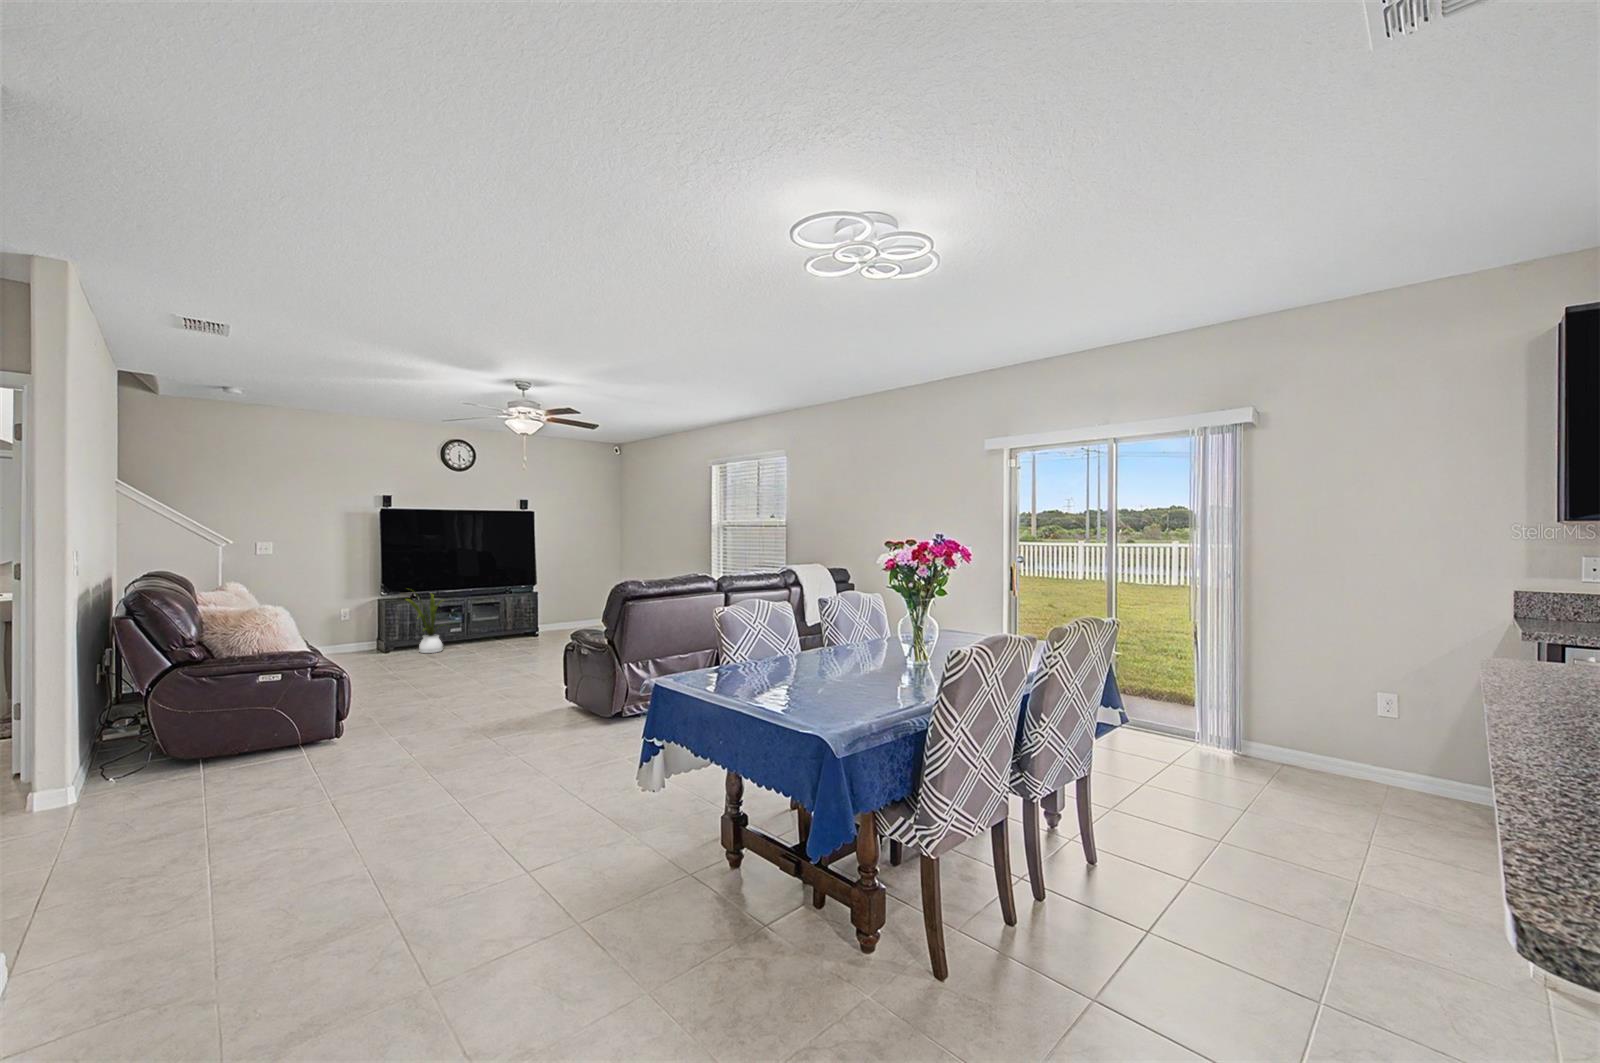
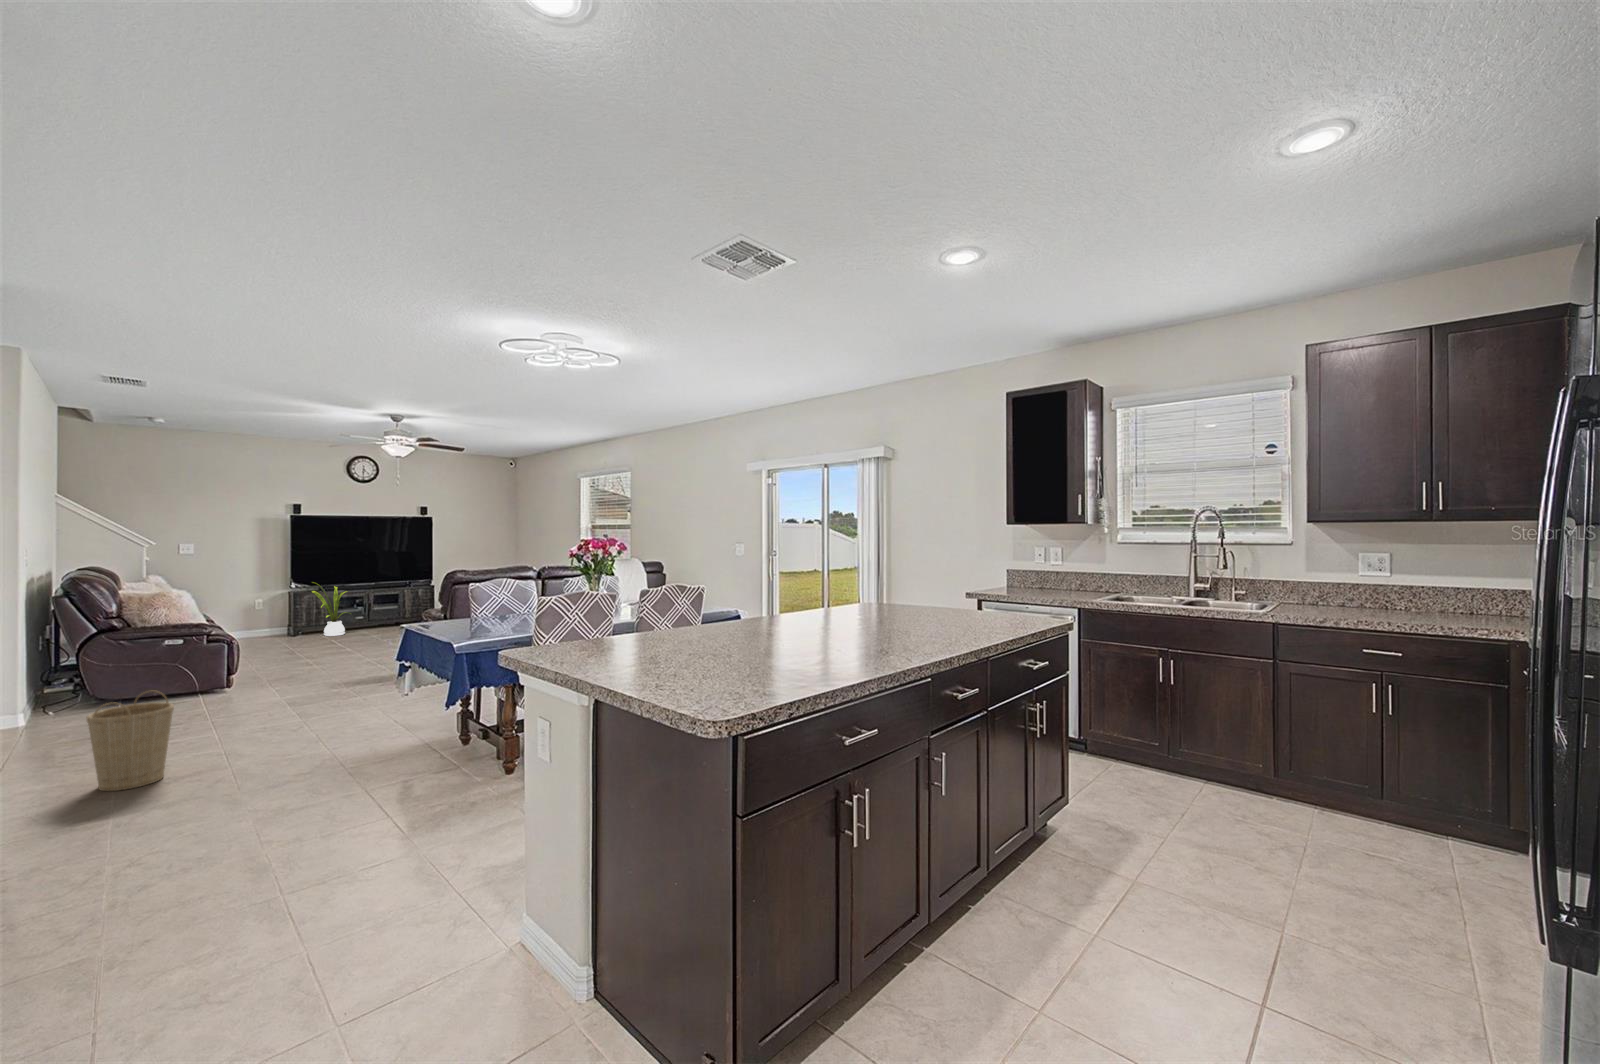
basket: none [177,796,316,990] -> present [87,690,174,791]

